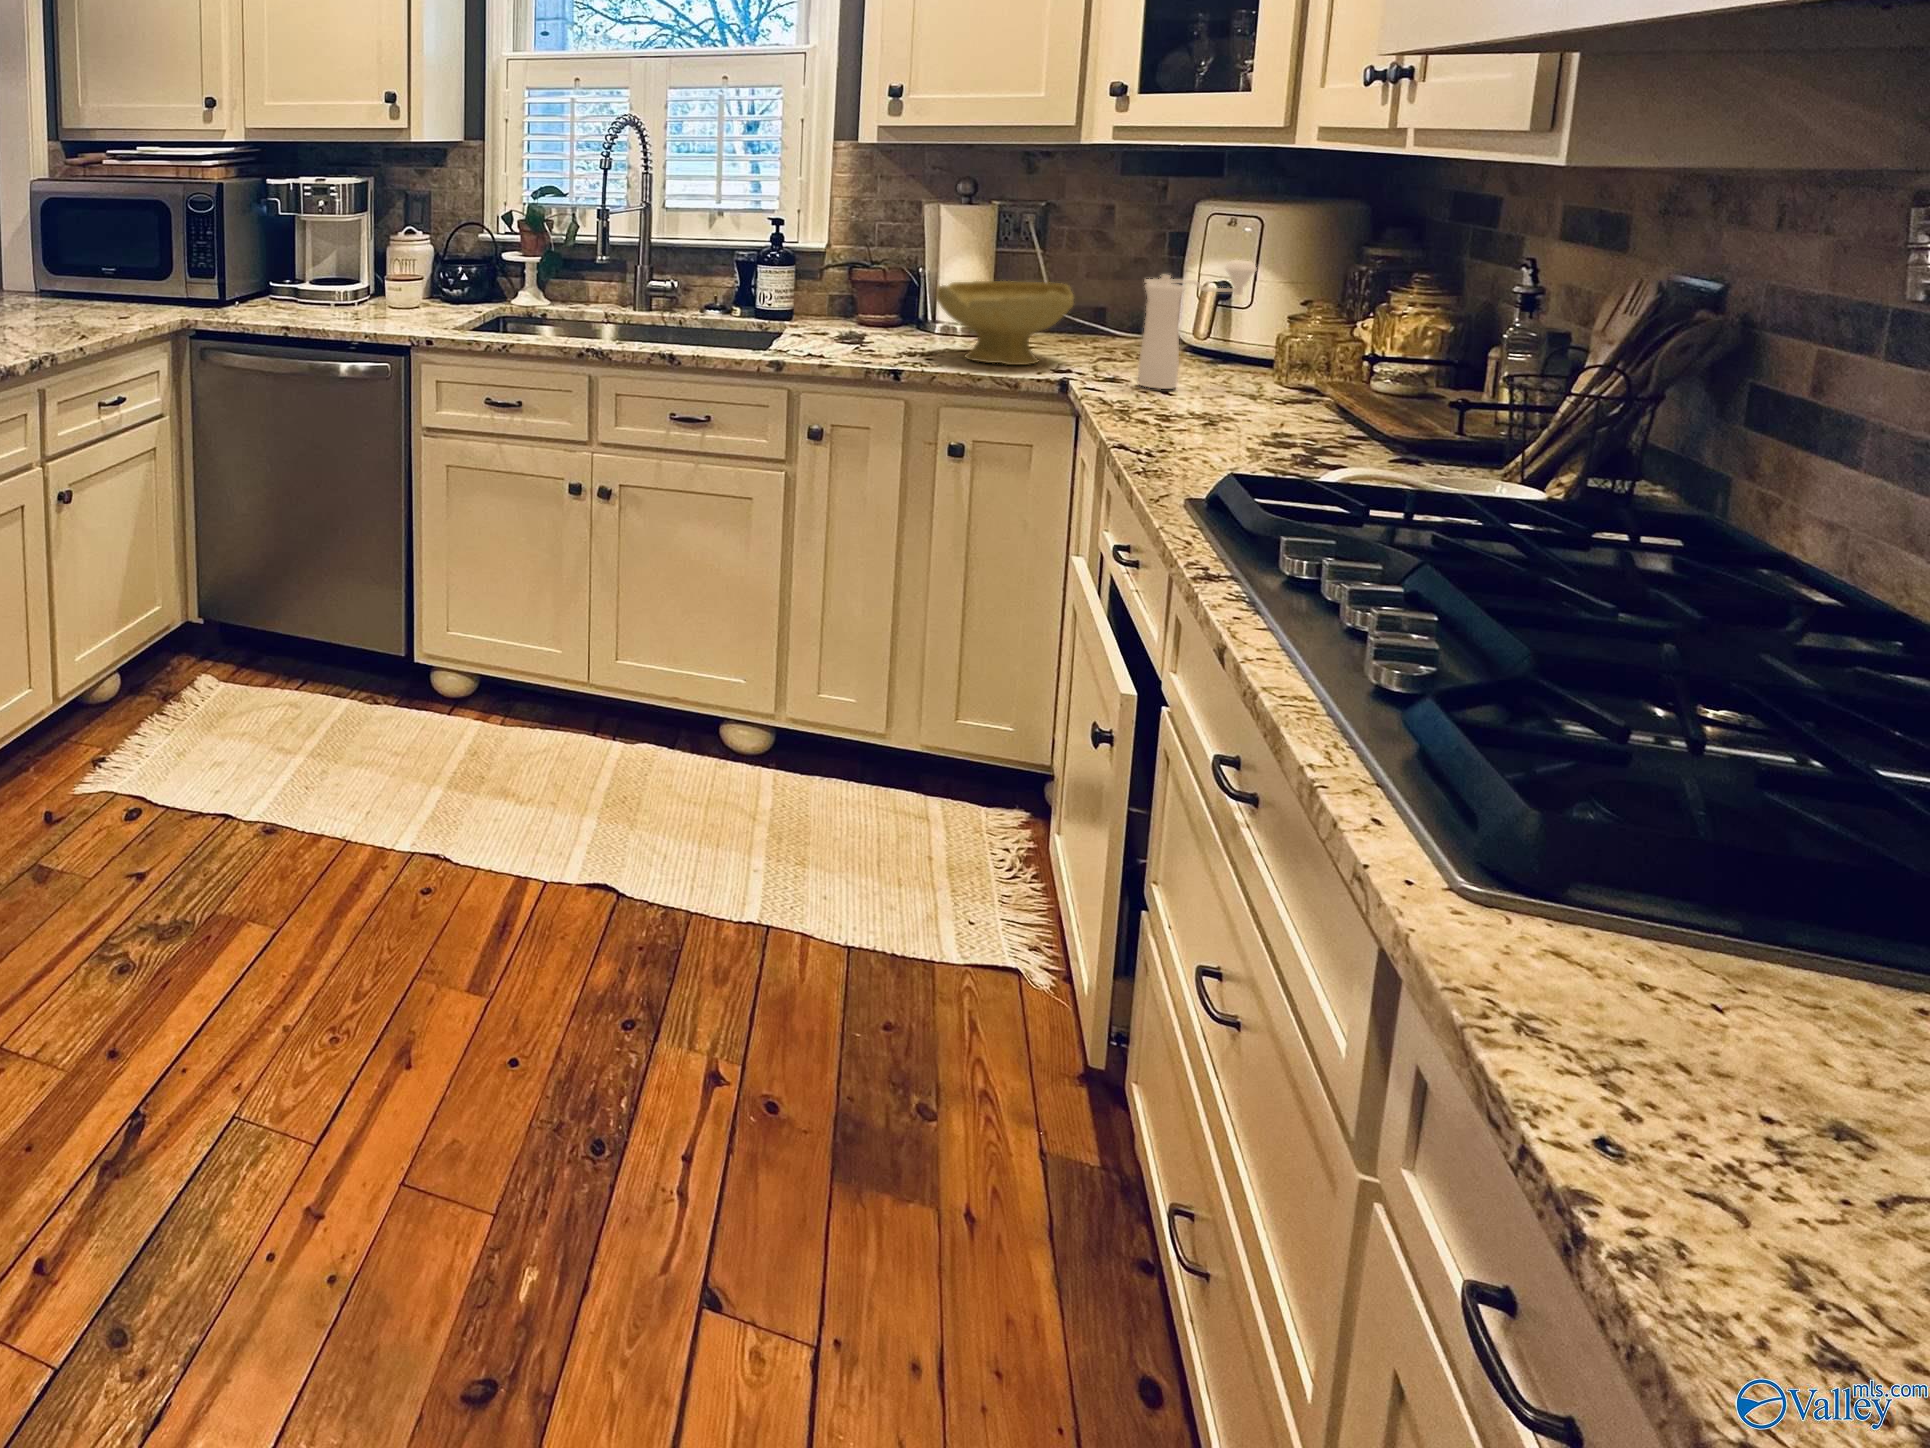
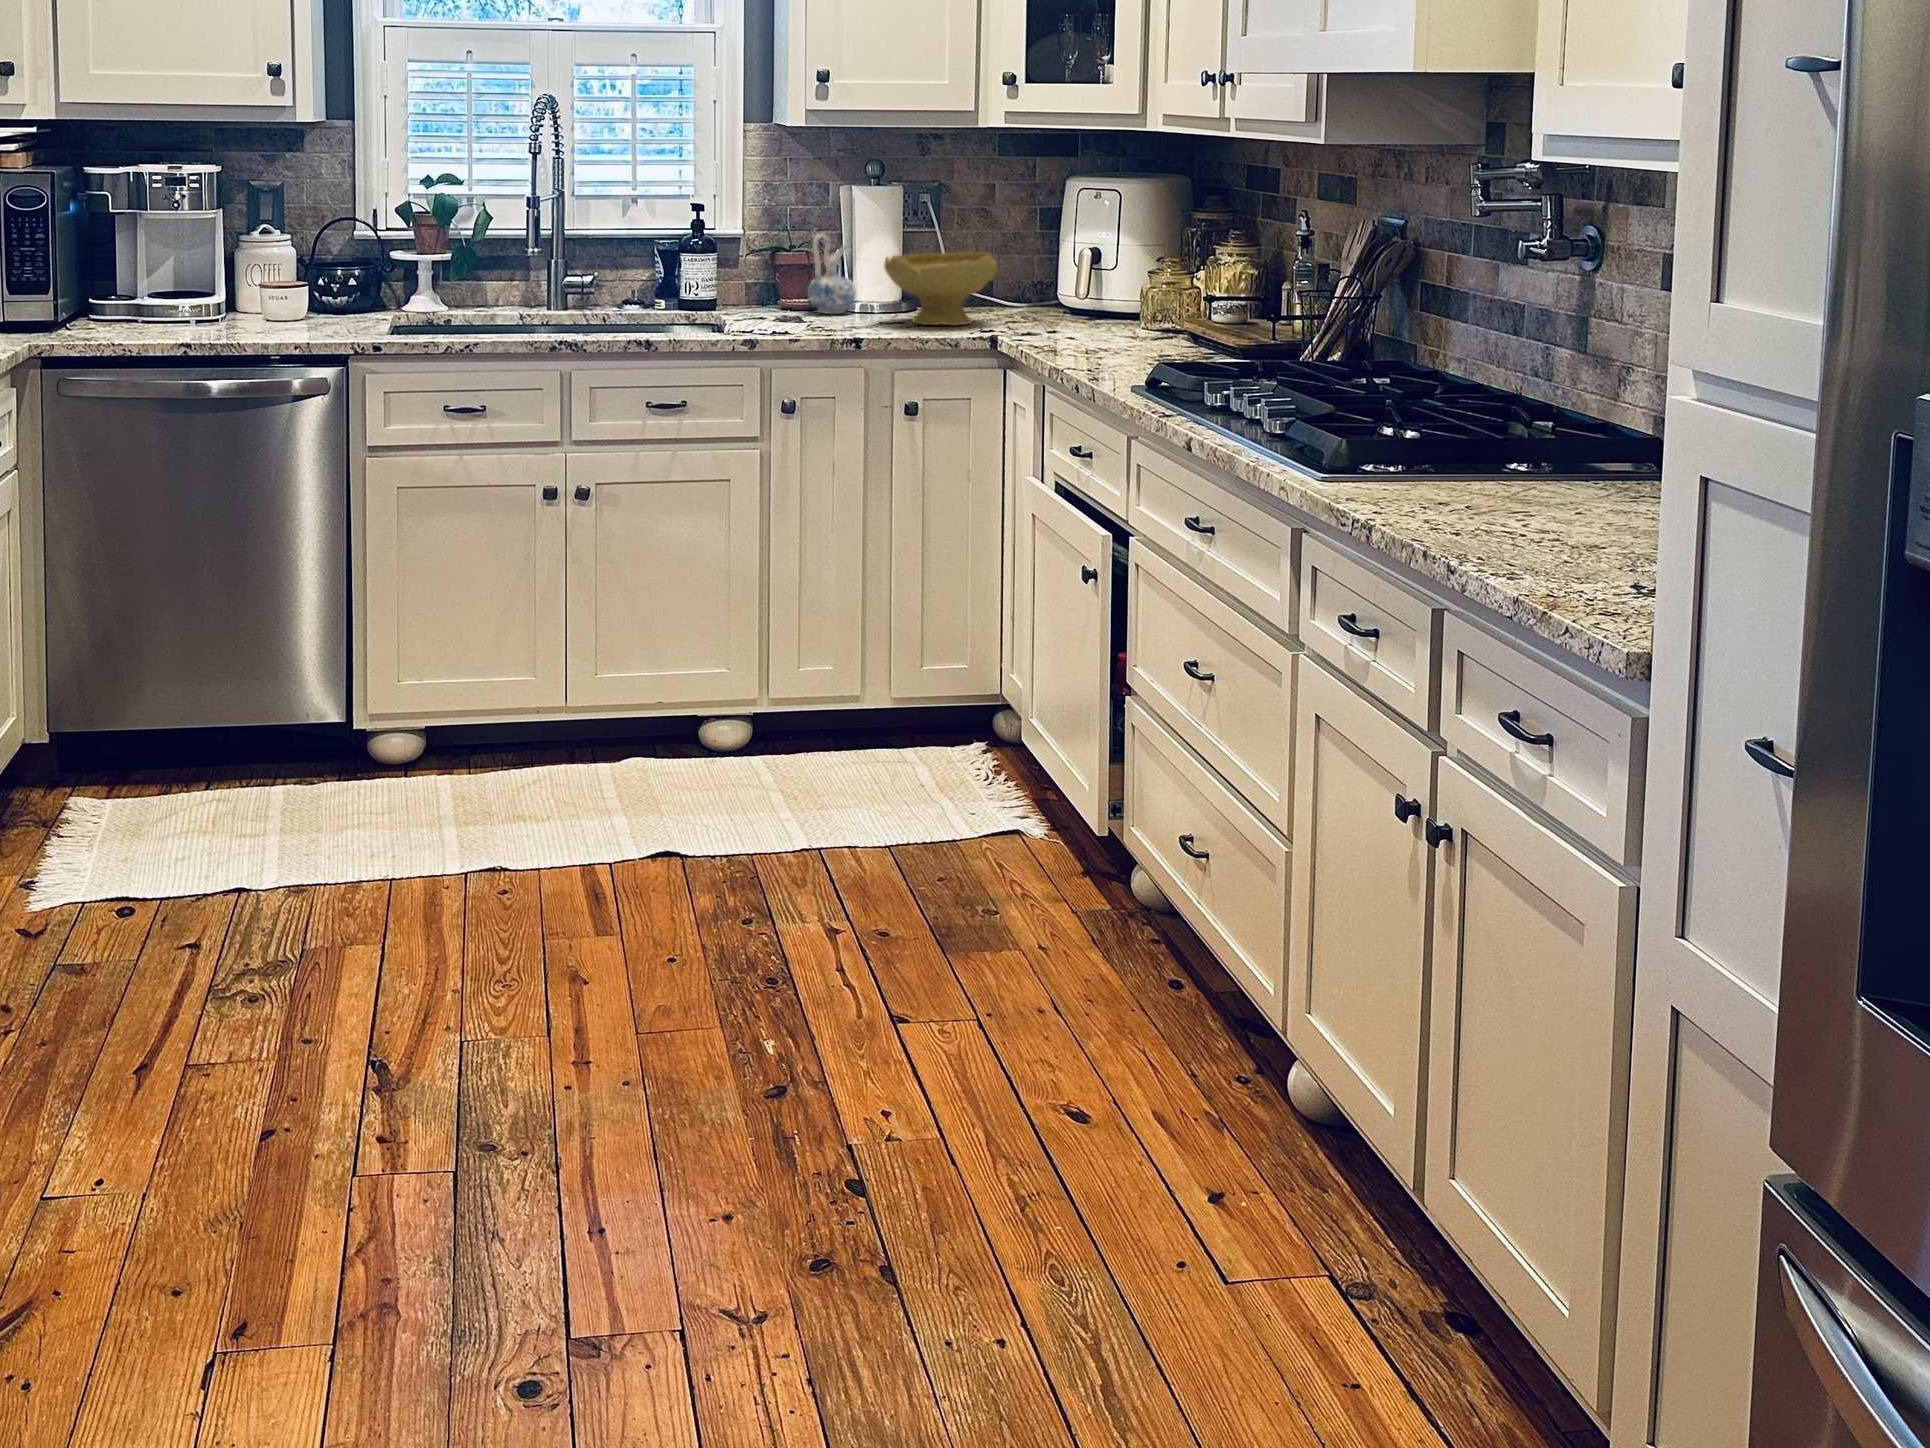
ceramic pitcher: none [867,254,920,337] -> present [808,234,856,314]
pepper mill: present [1137,260,1256,389] -> none [1056,224,1133,332]

